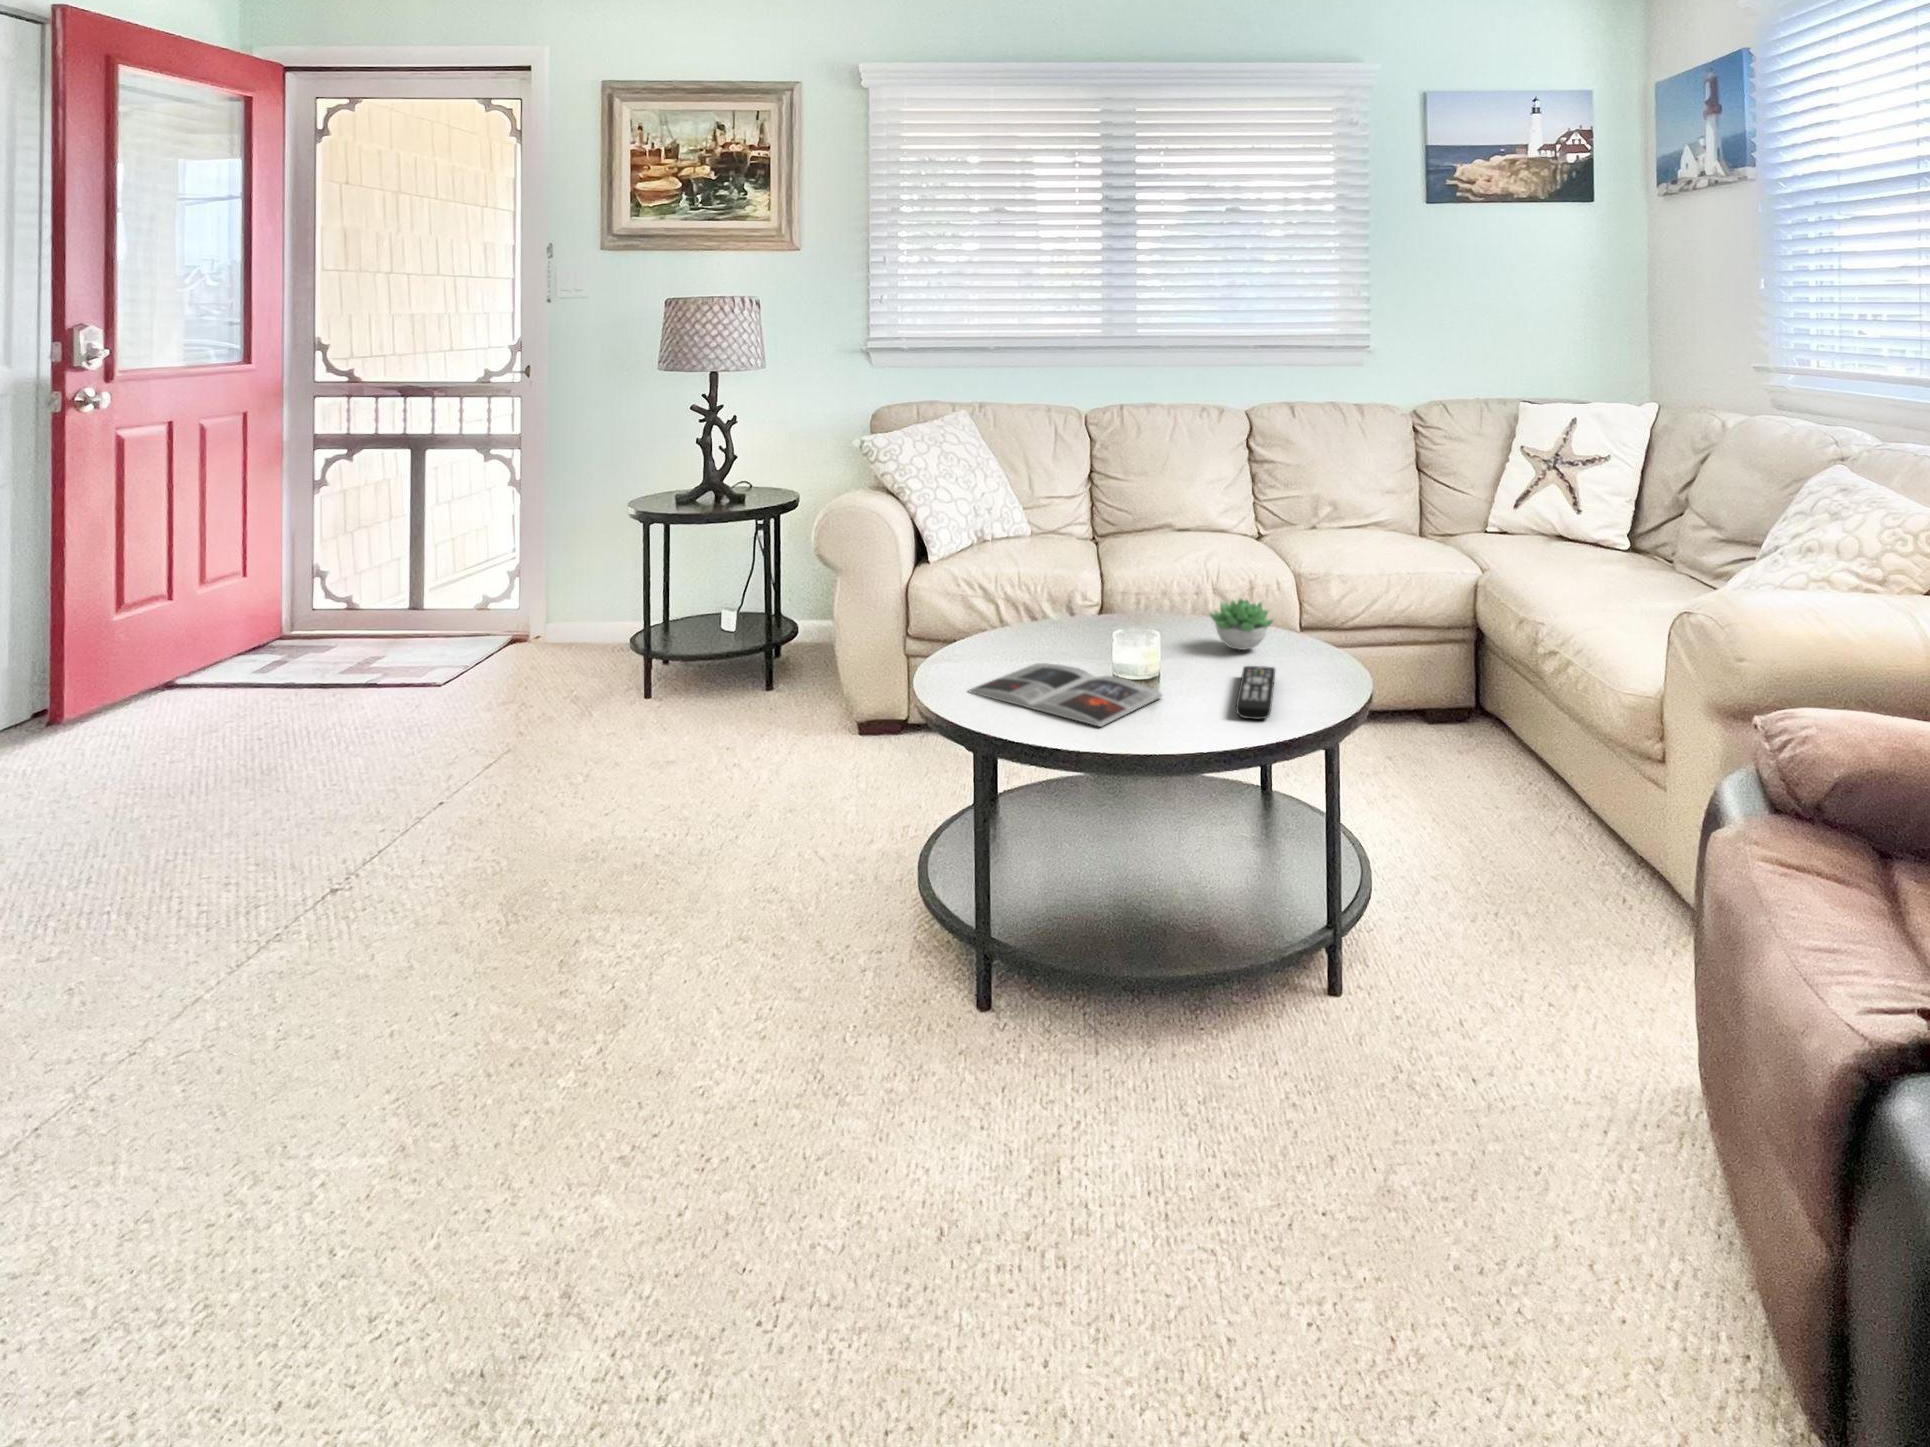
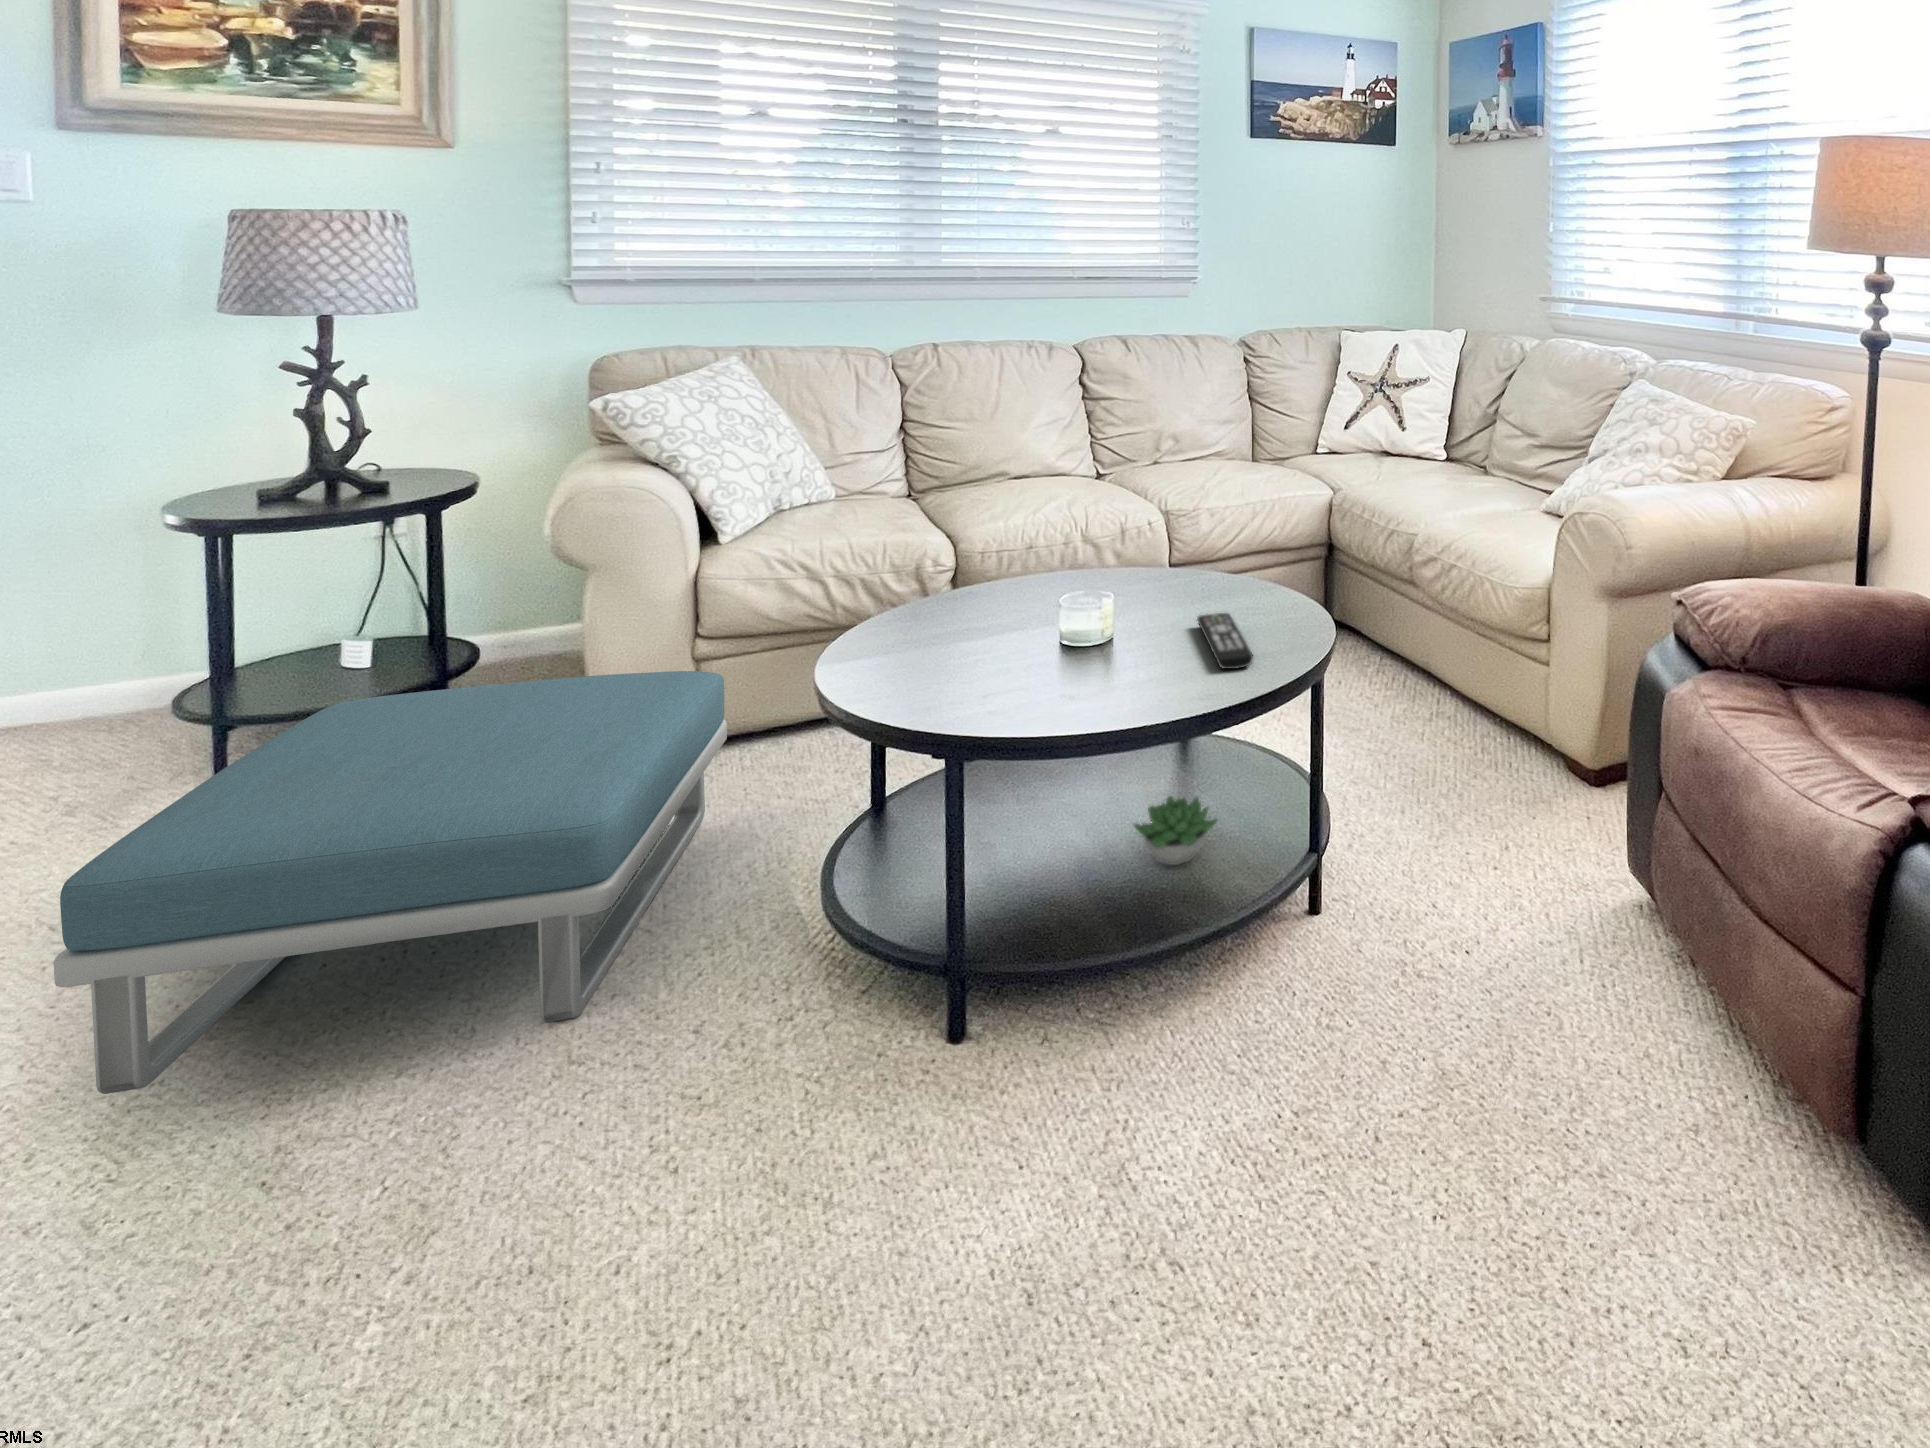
succulent plant: present [1209,599,1273,650] -> present [1134,796,1217,865]
footstool: none [504,641,901,901] -> present [53,671,727,1094]
magazine: present [969,663,1162,727] -> none [898,647,1132,708]

